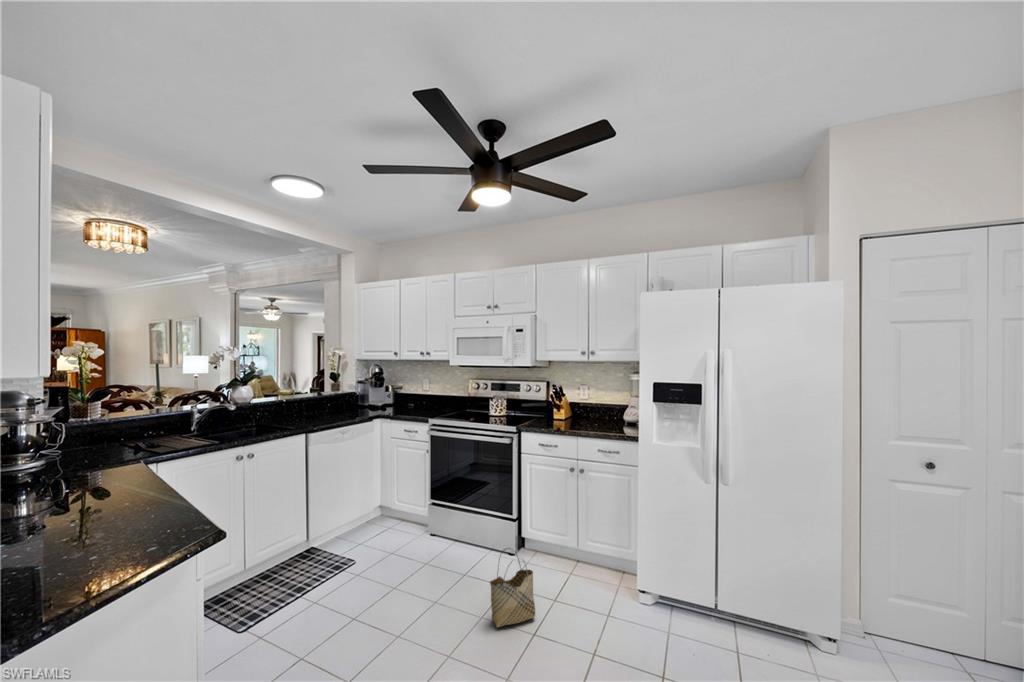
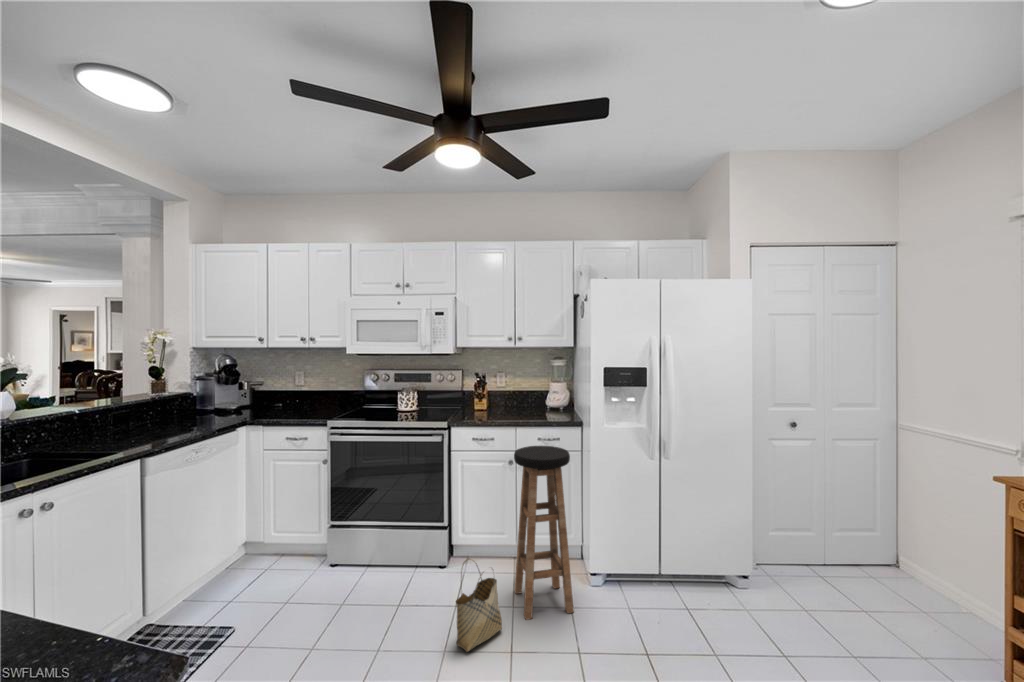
bar stool: none [558,456,611,622] -> present [514,446,574,620]

